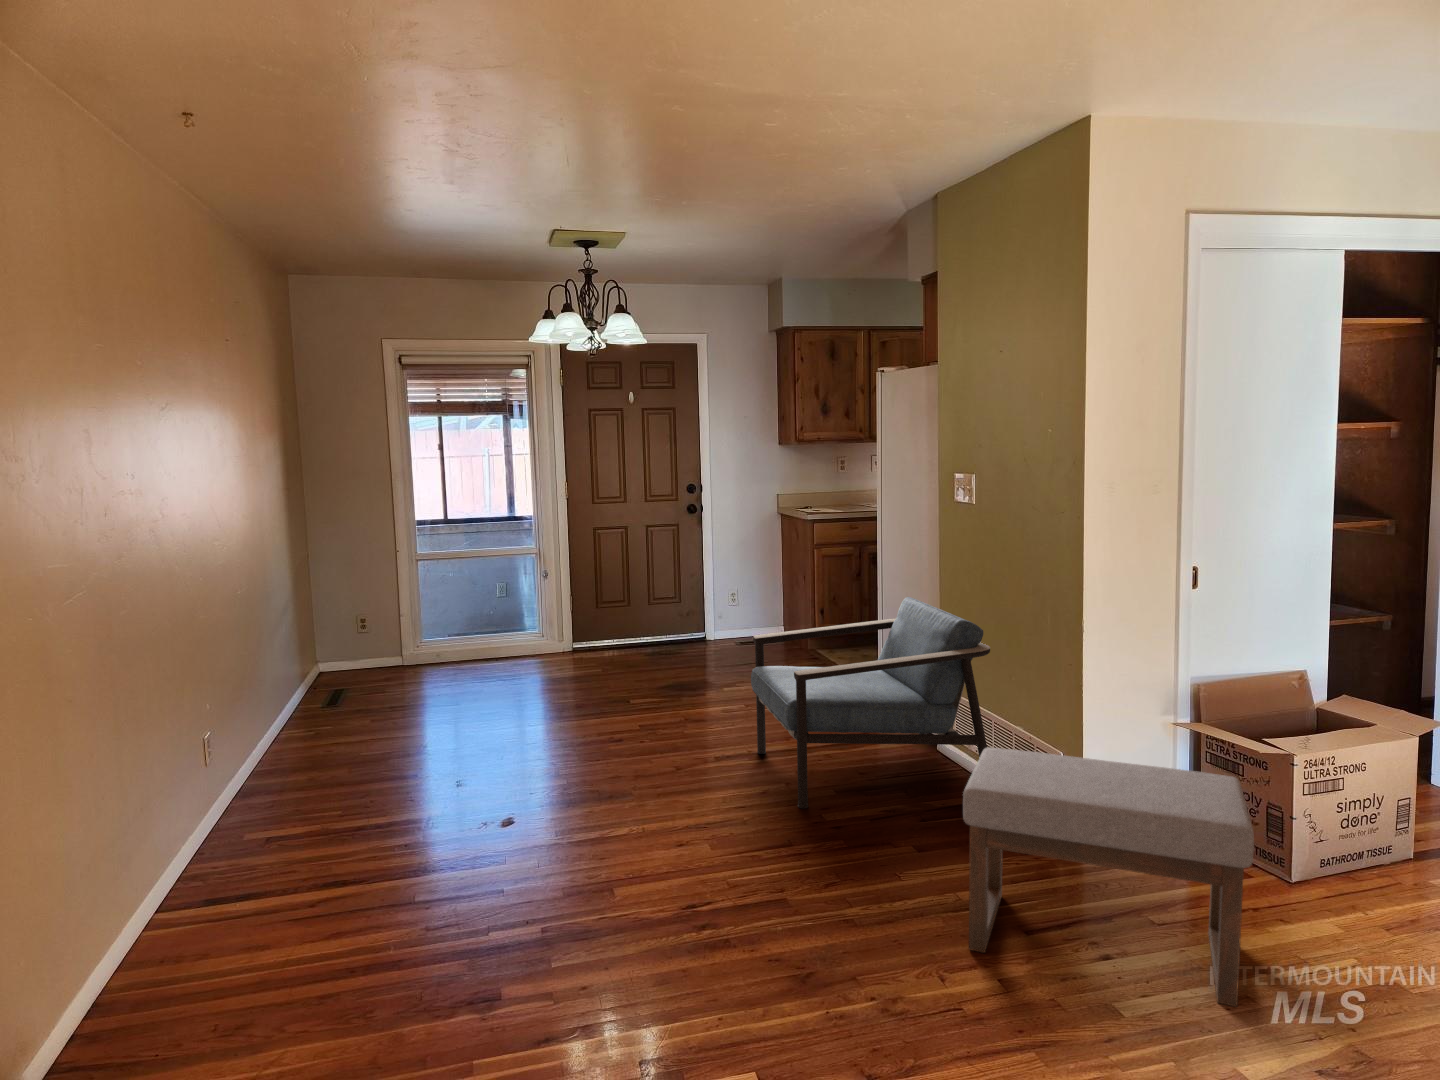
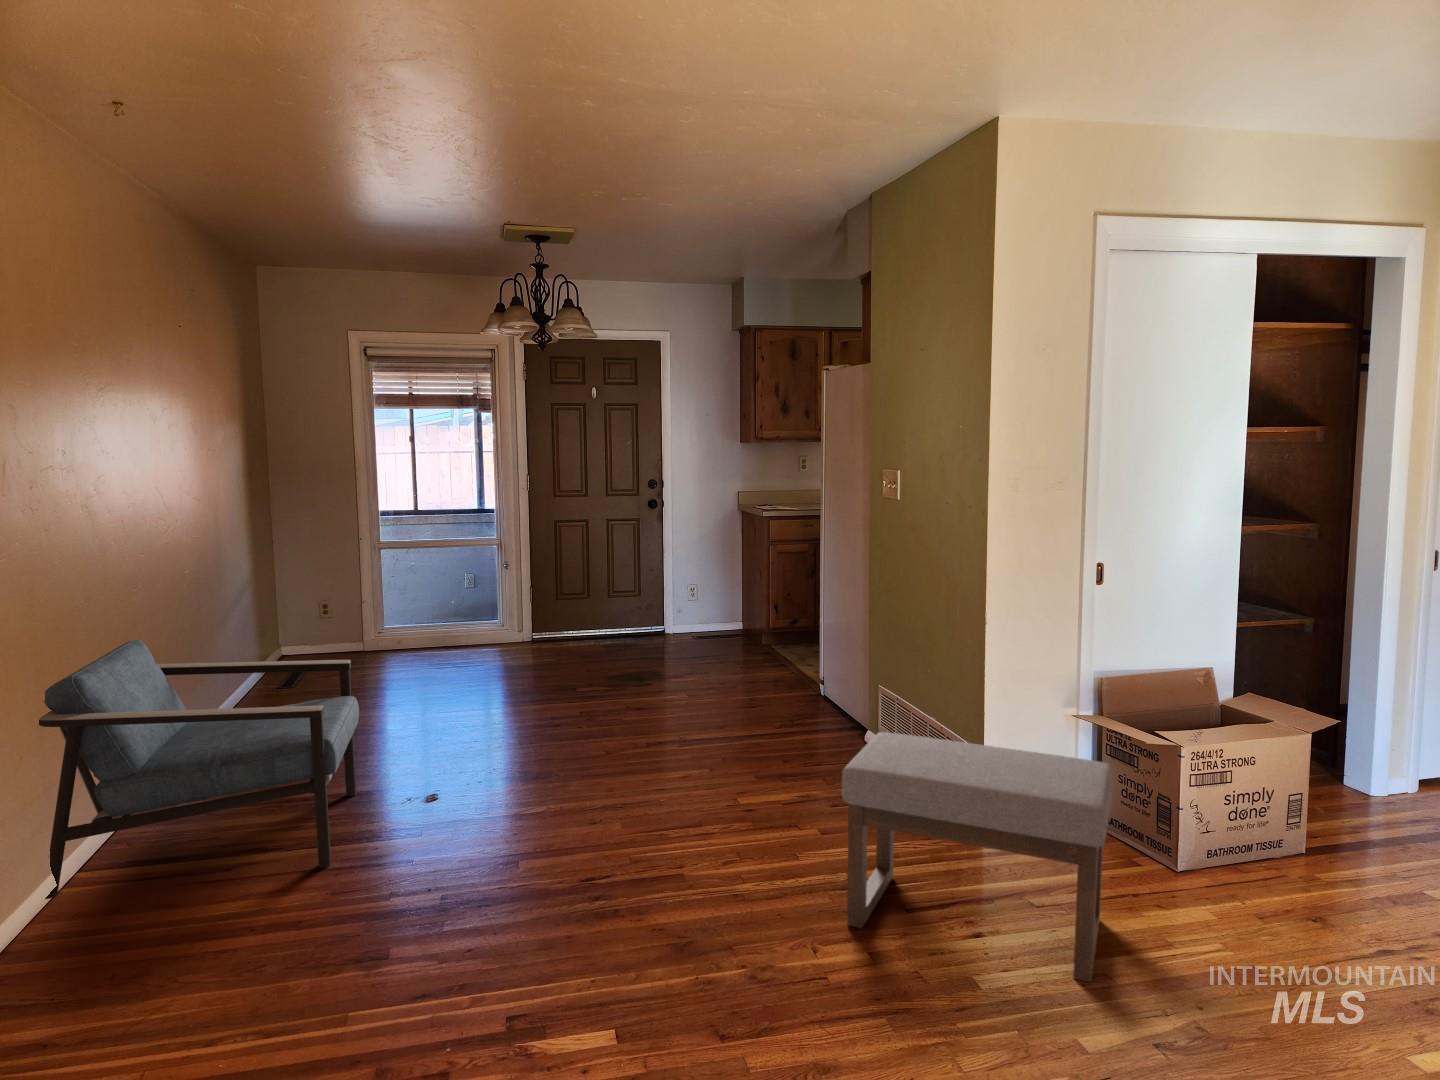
armchair: present [751,597,990,808] -> present [39,639,359,899]

